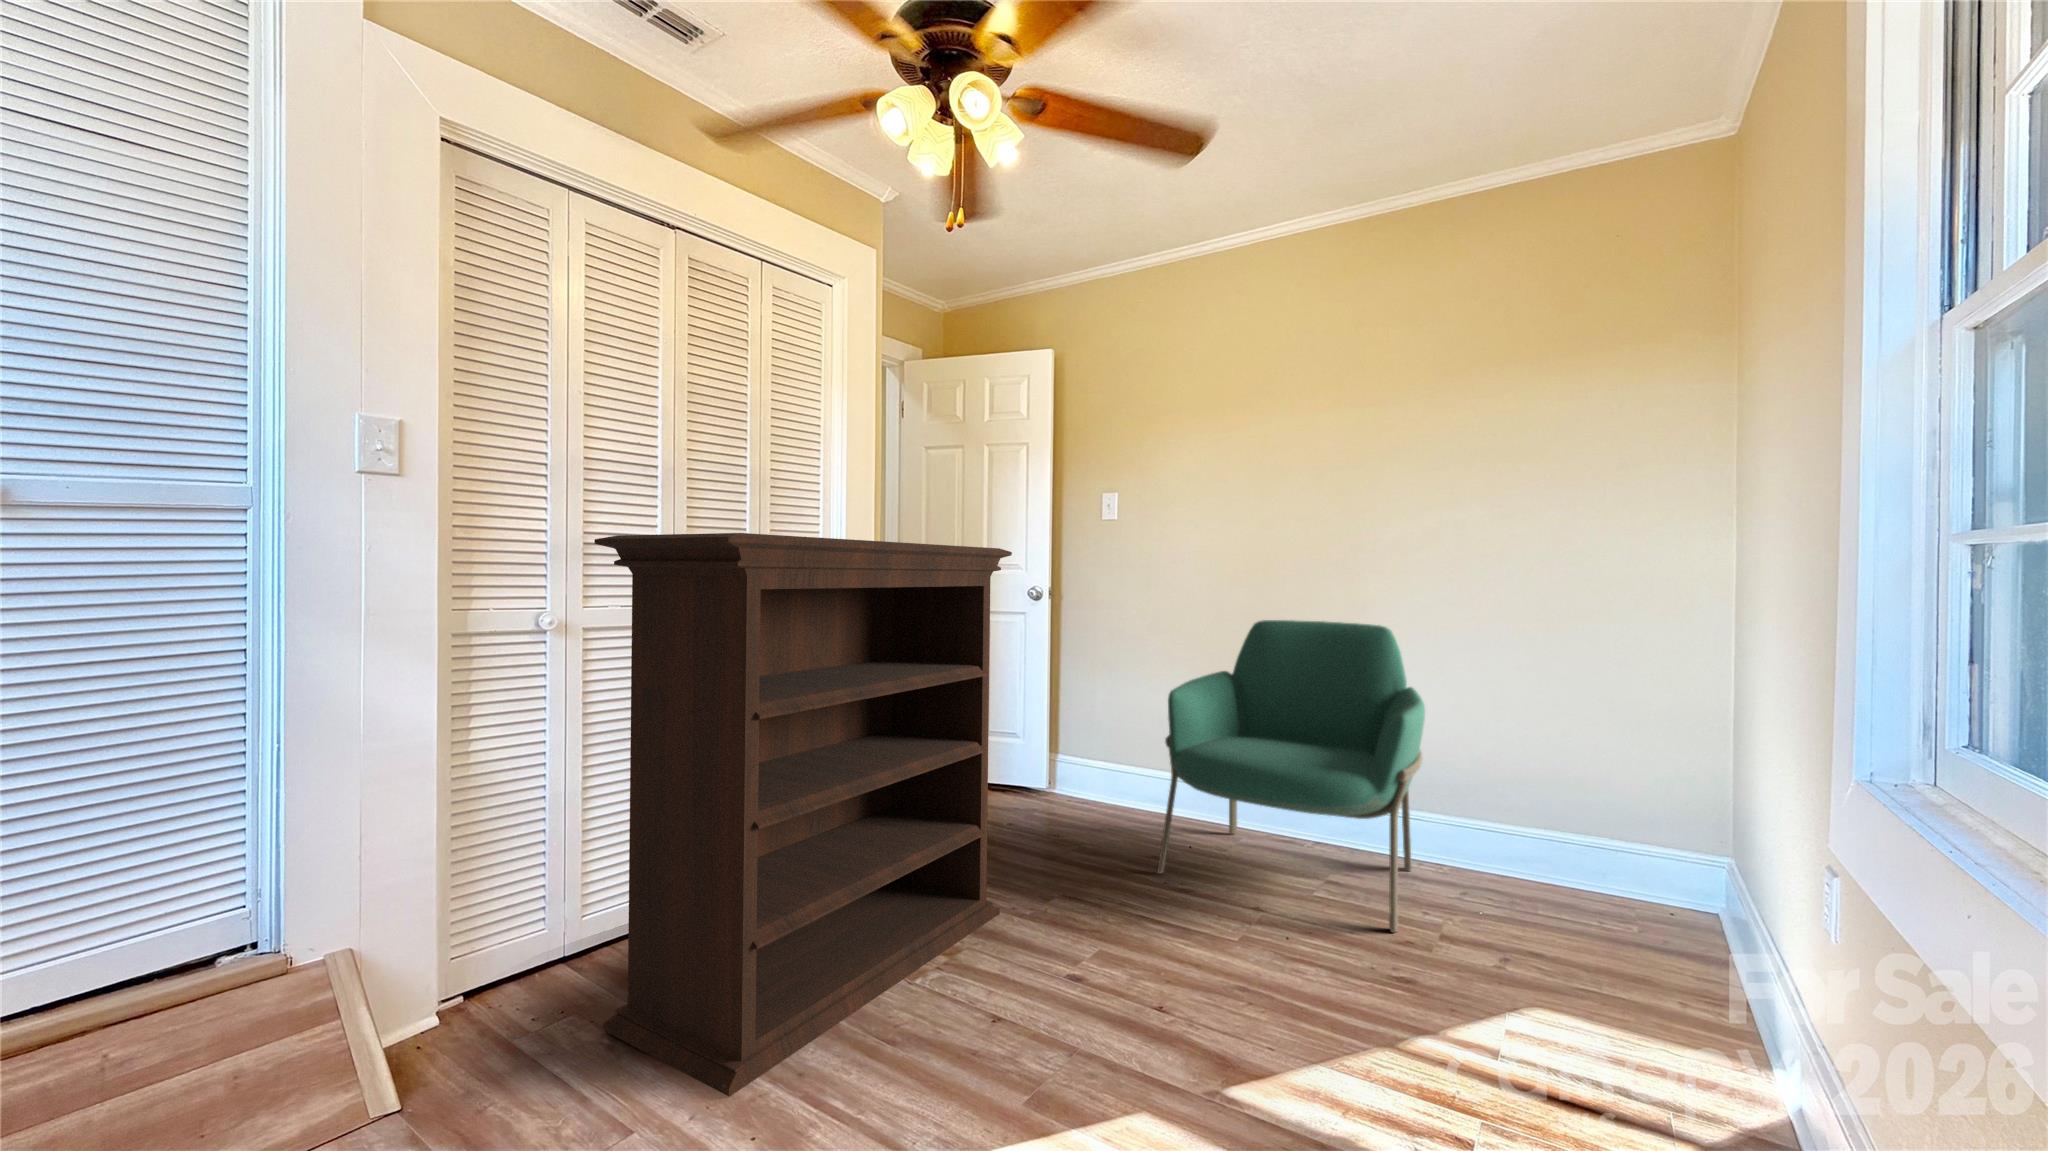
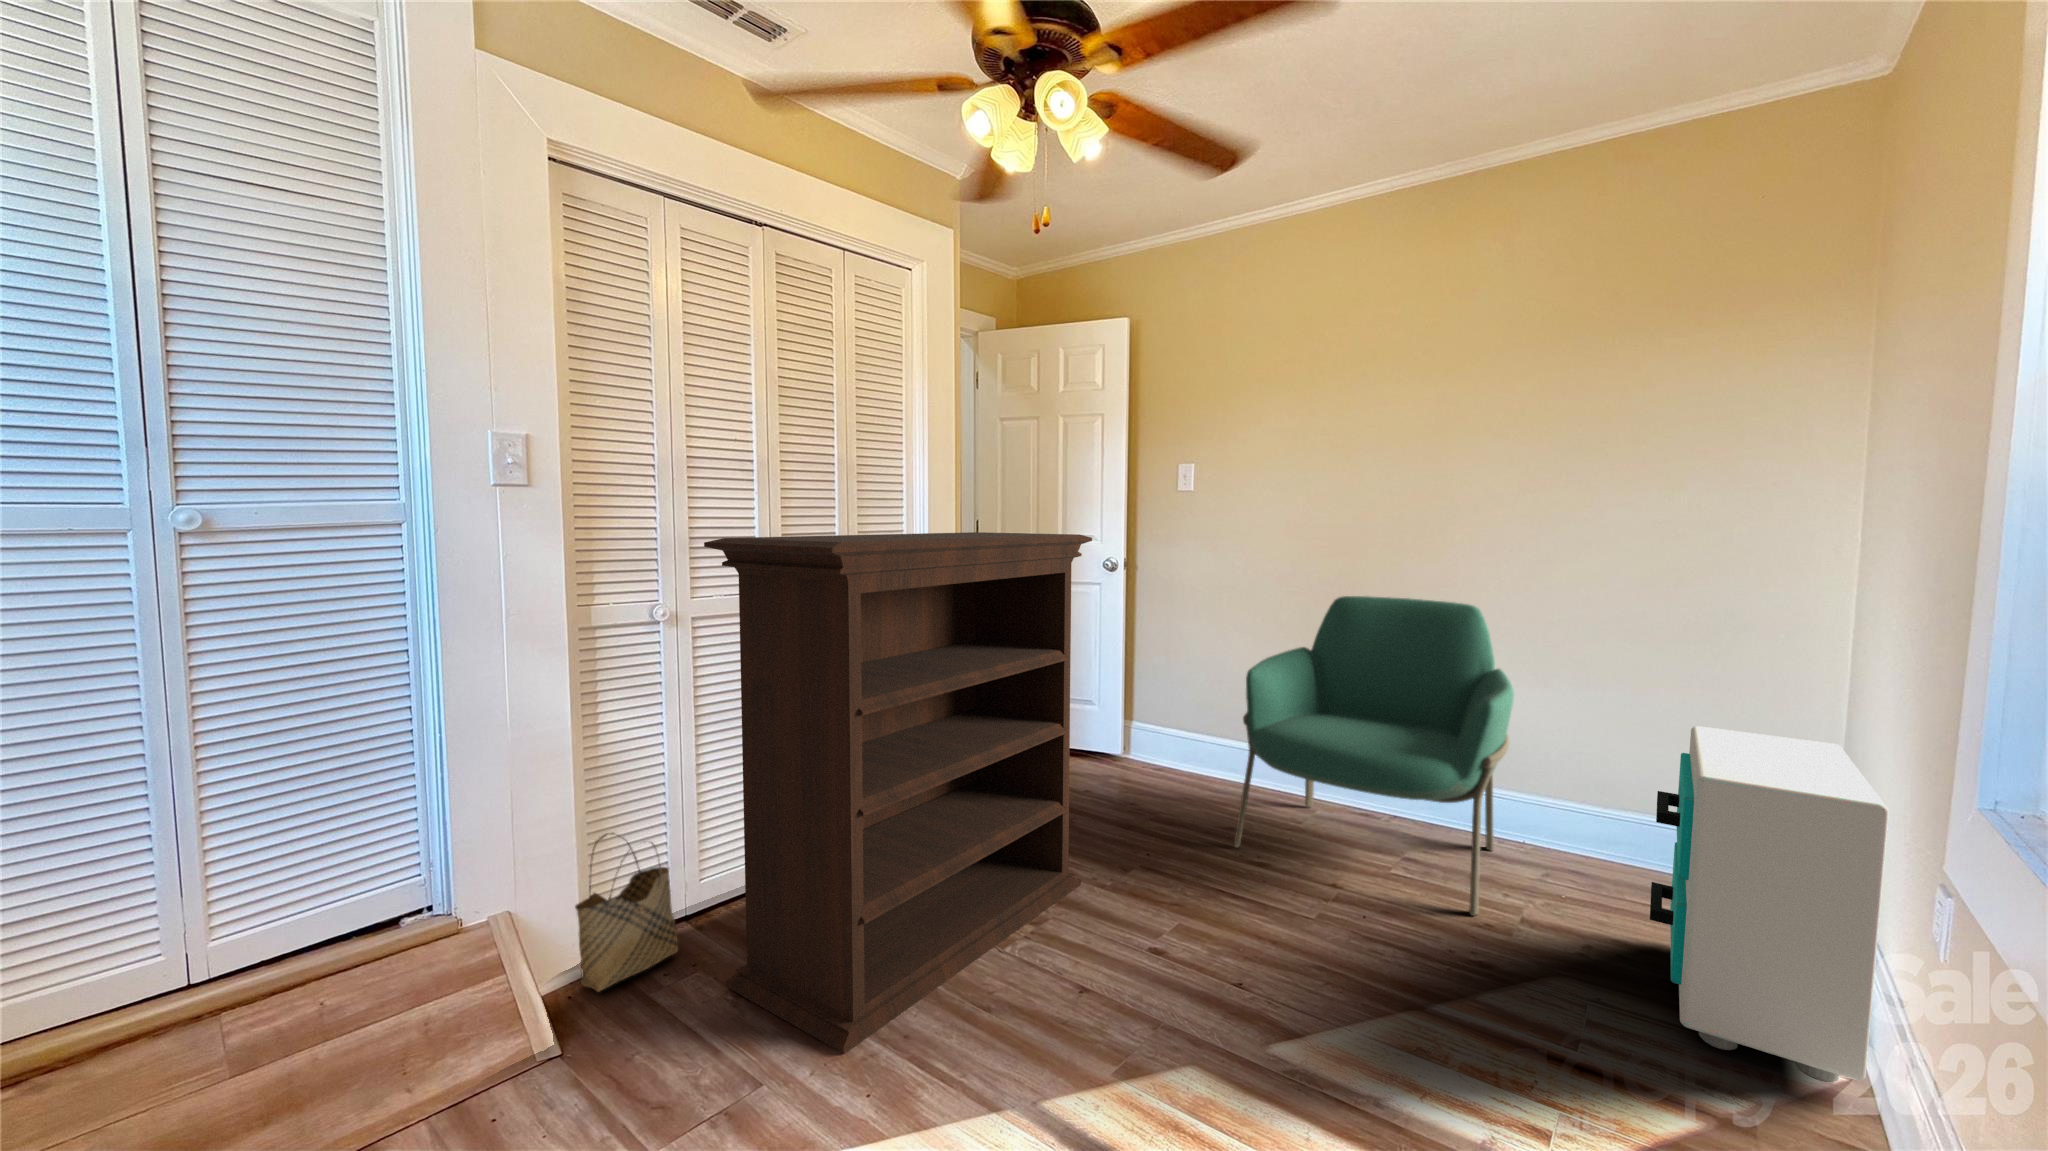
nightstand: none [1561,733,1775,1079] -> present [1650,726,1889,1082]
woven basket: none [430,861,552,1041] -> present [575,833,678,992]

